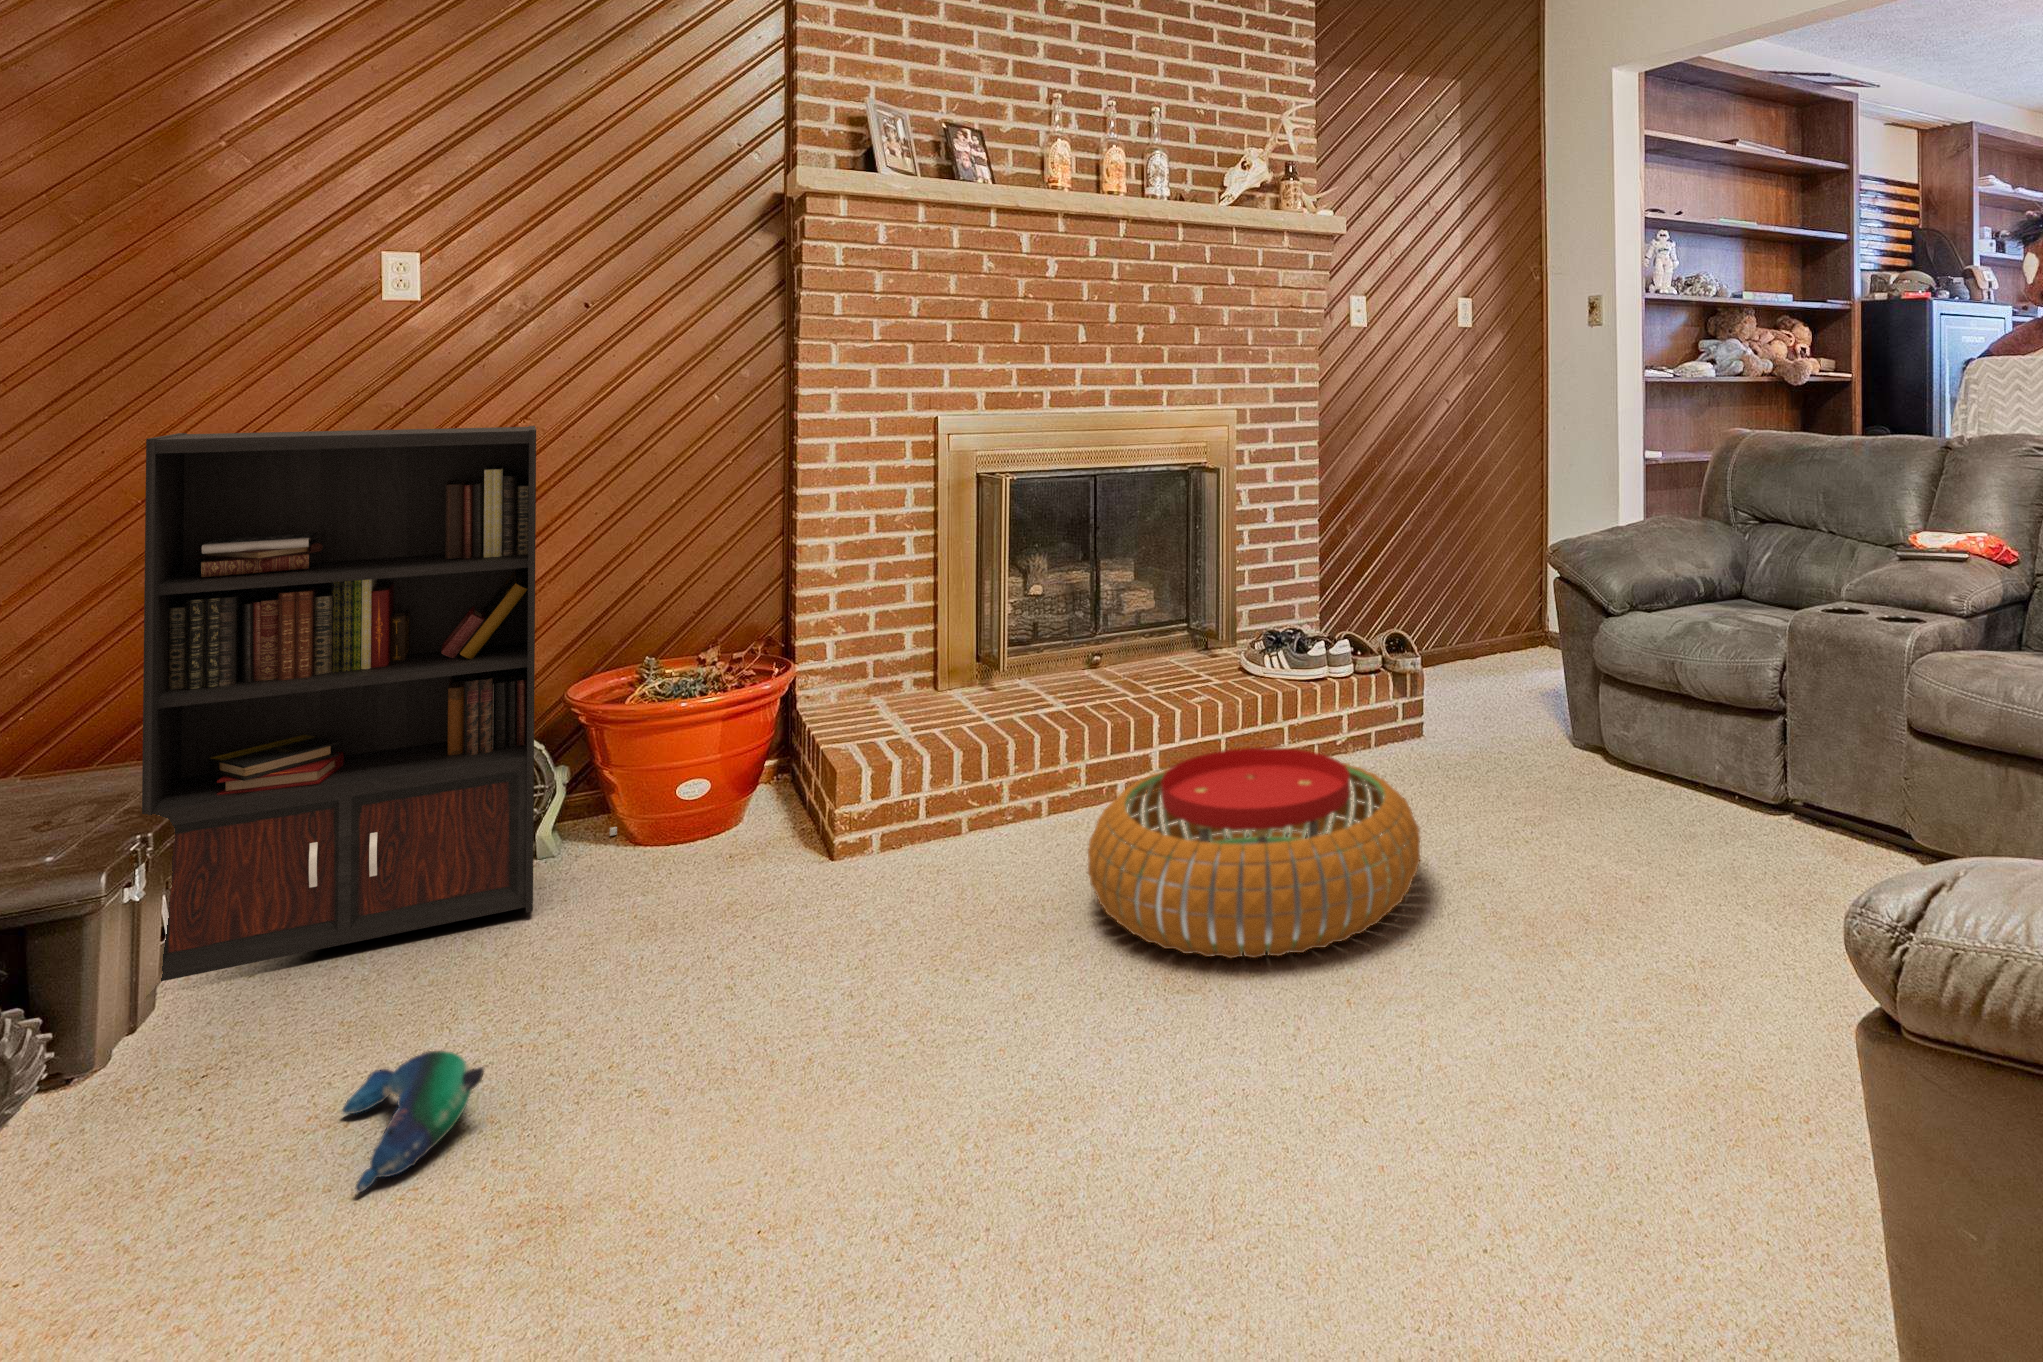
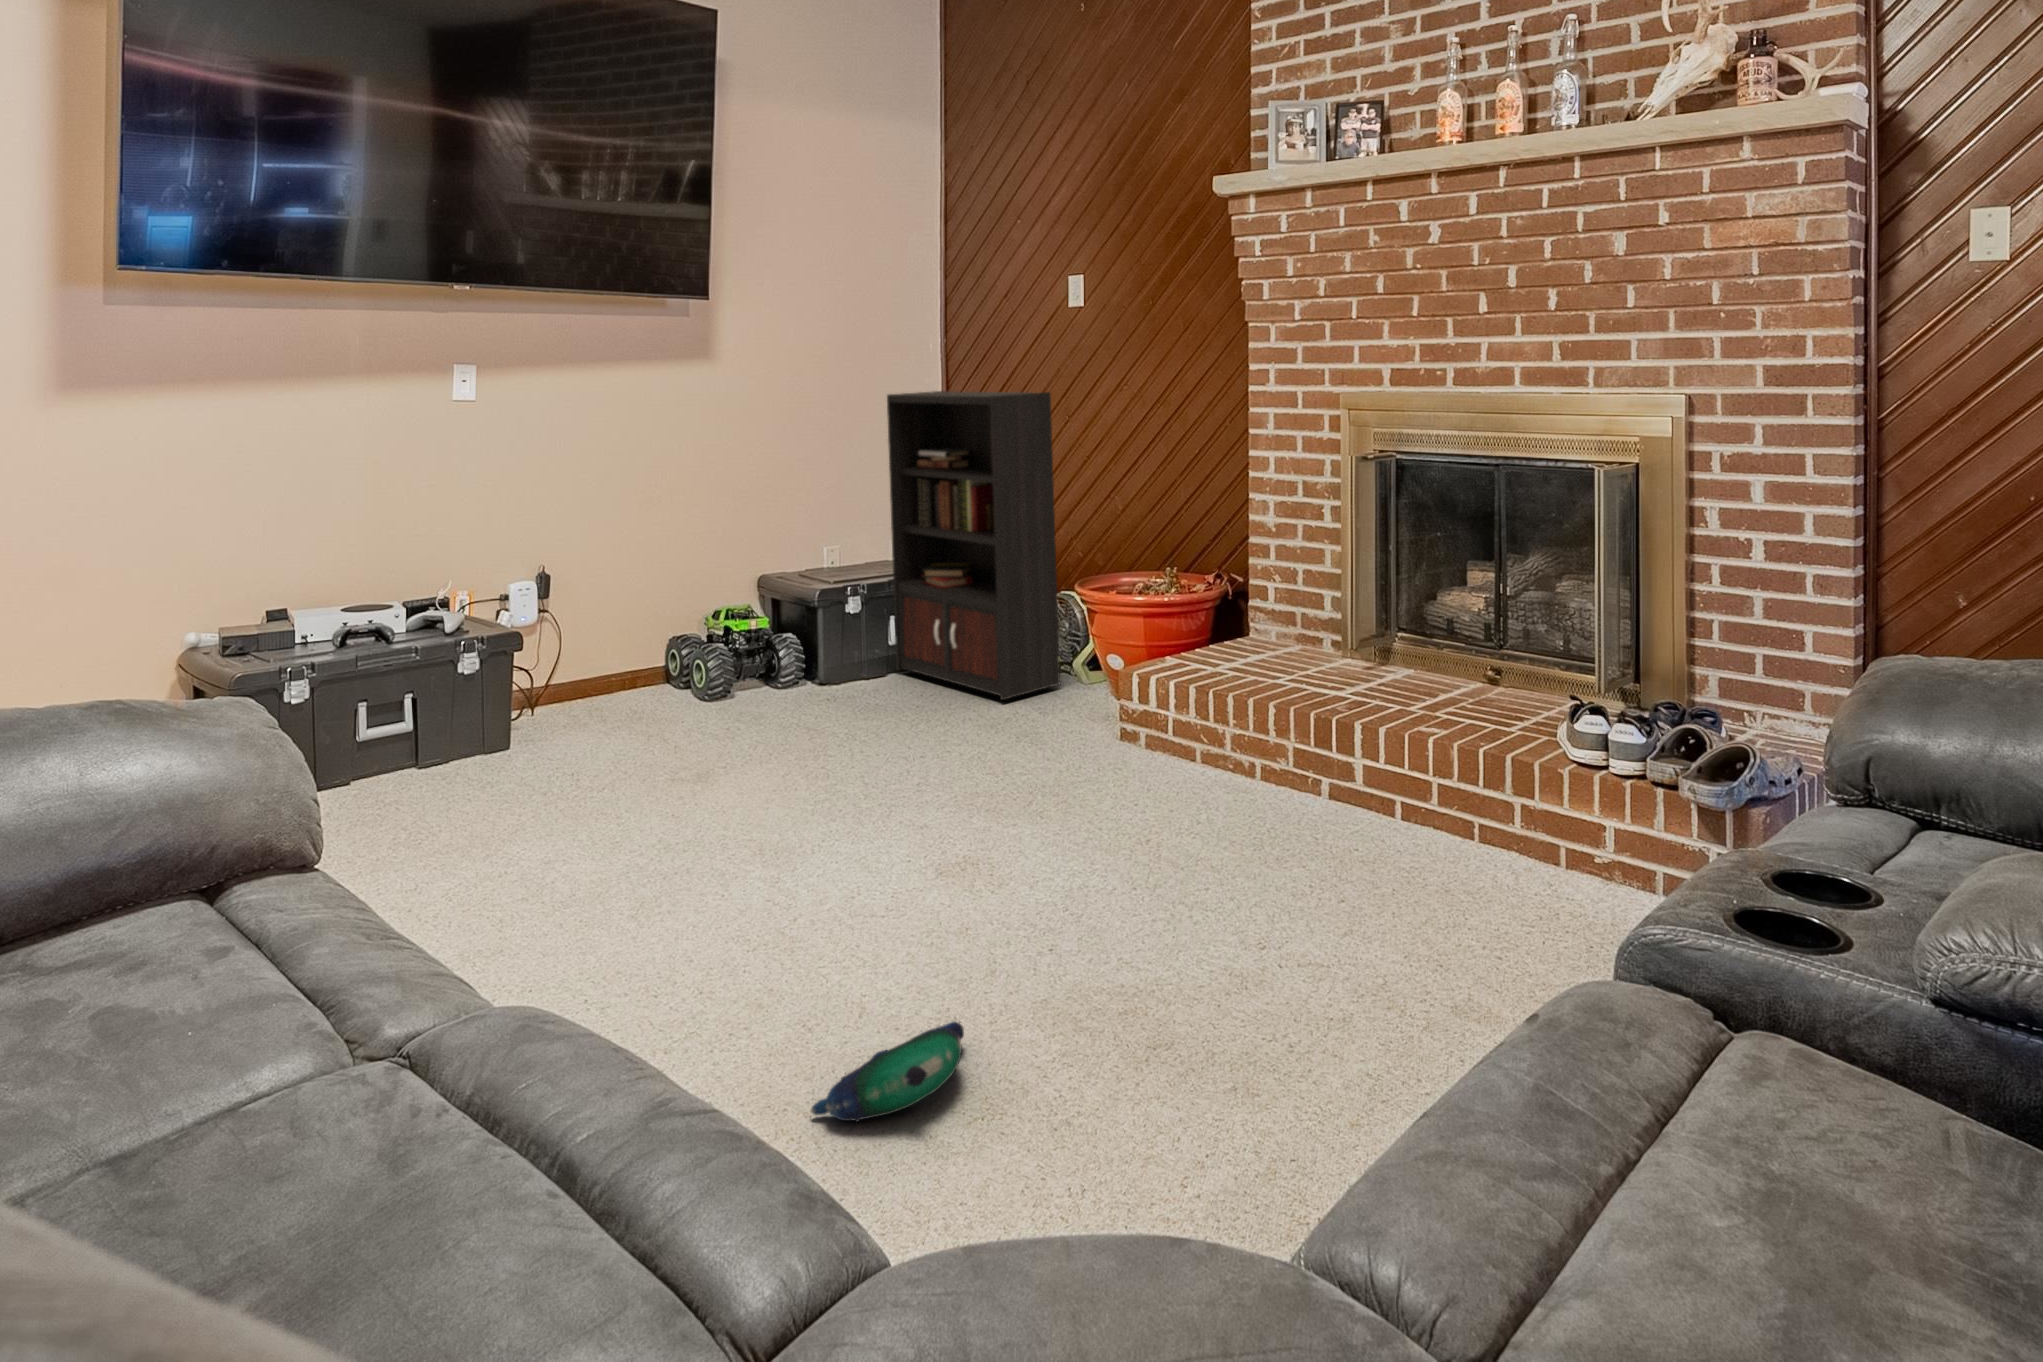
pouf: present [1088,747,1421,959] -> none [960,743,1293,952]
plush toy: present [342,1051,484,1192] -> present [811,1022,964,1122]

